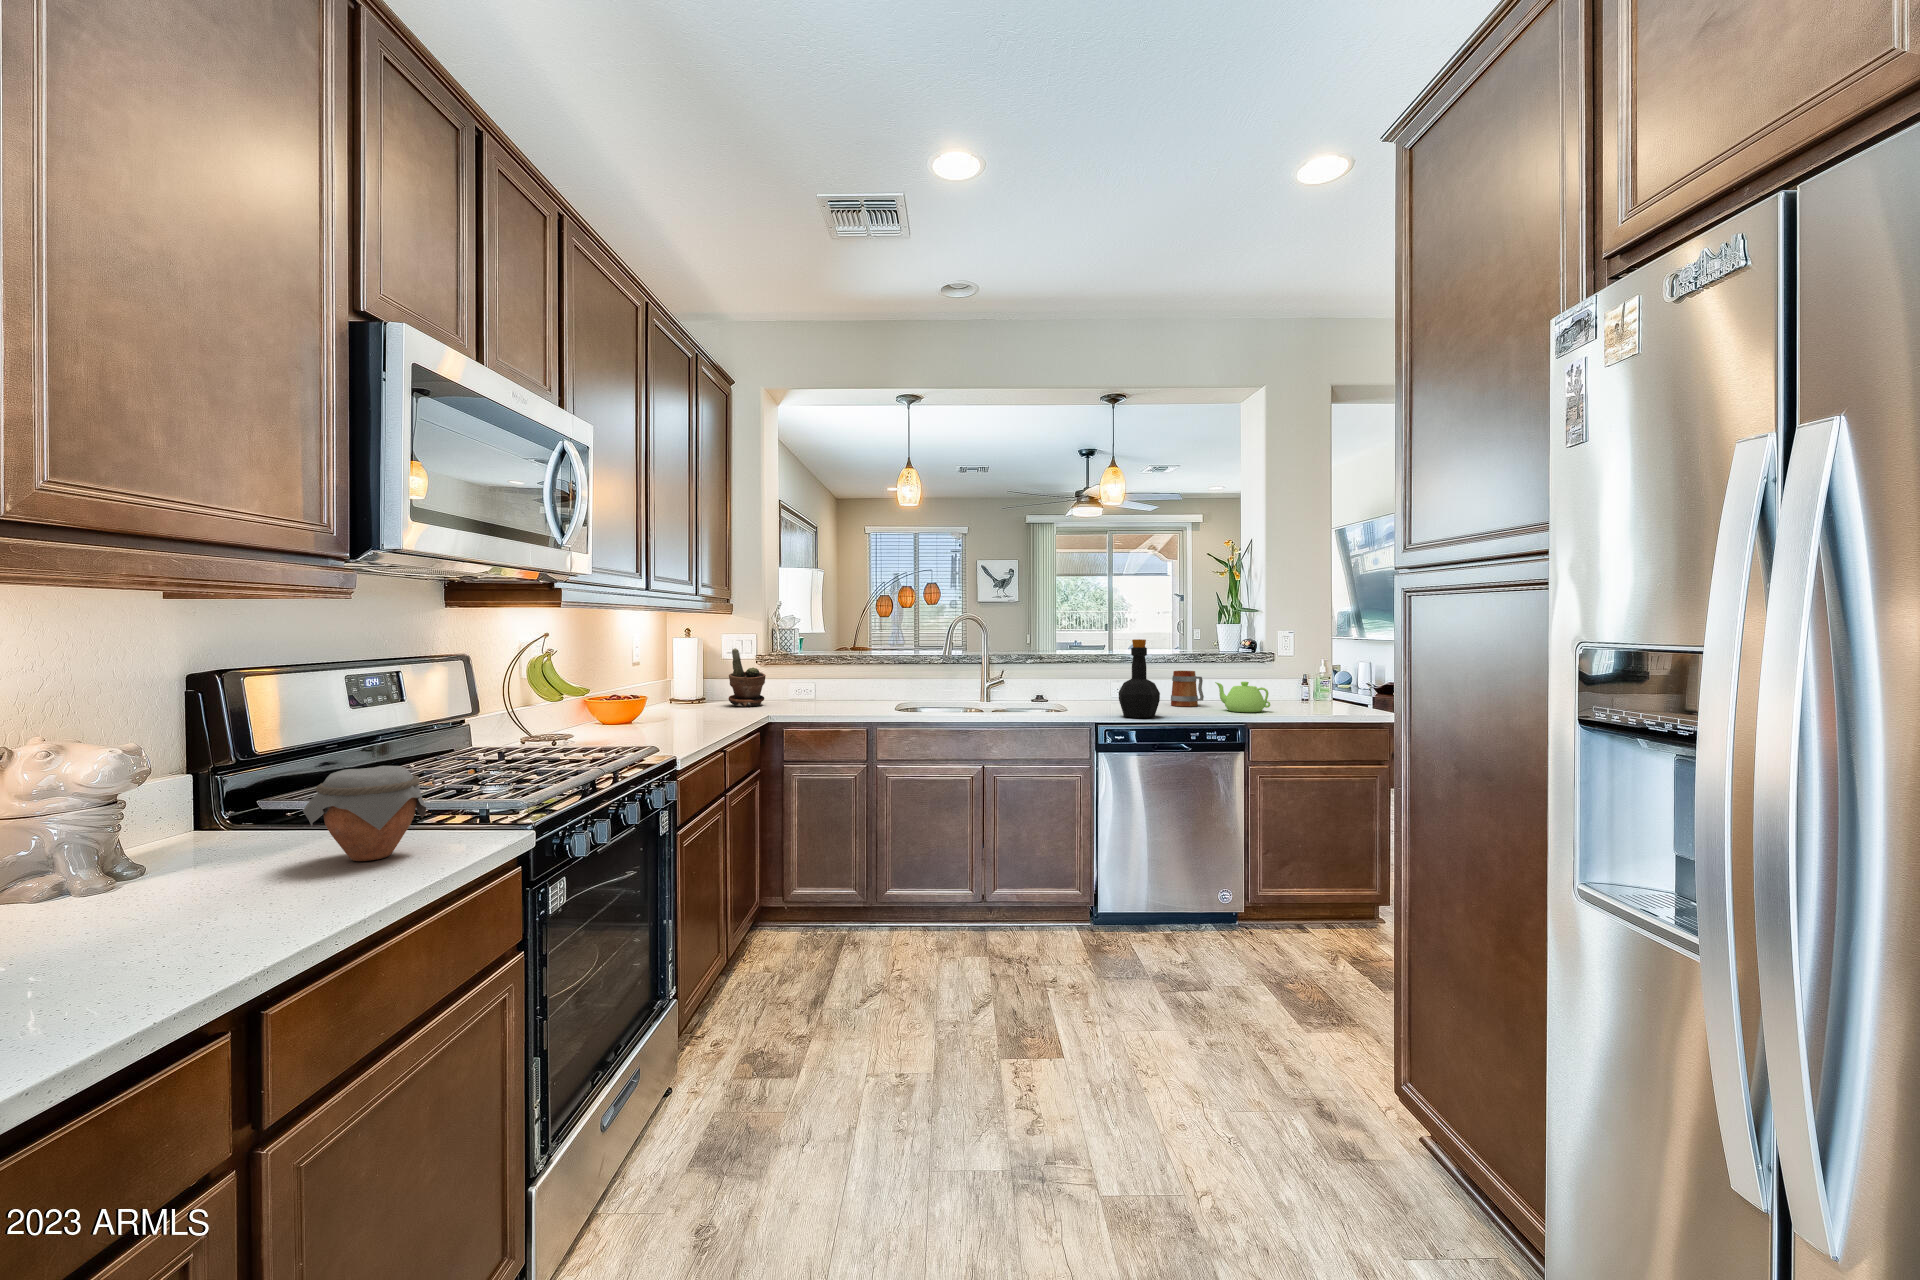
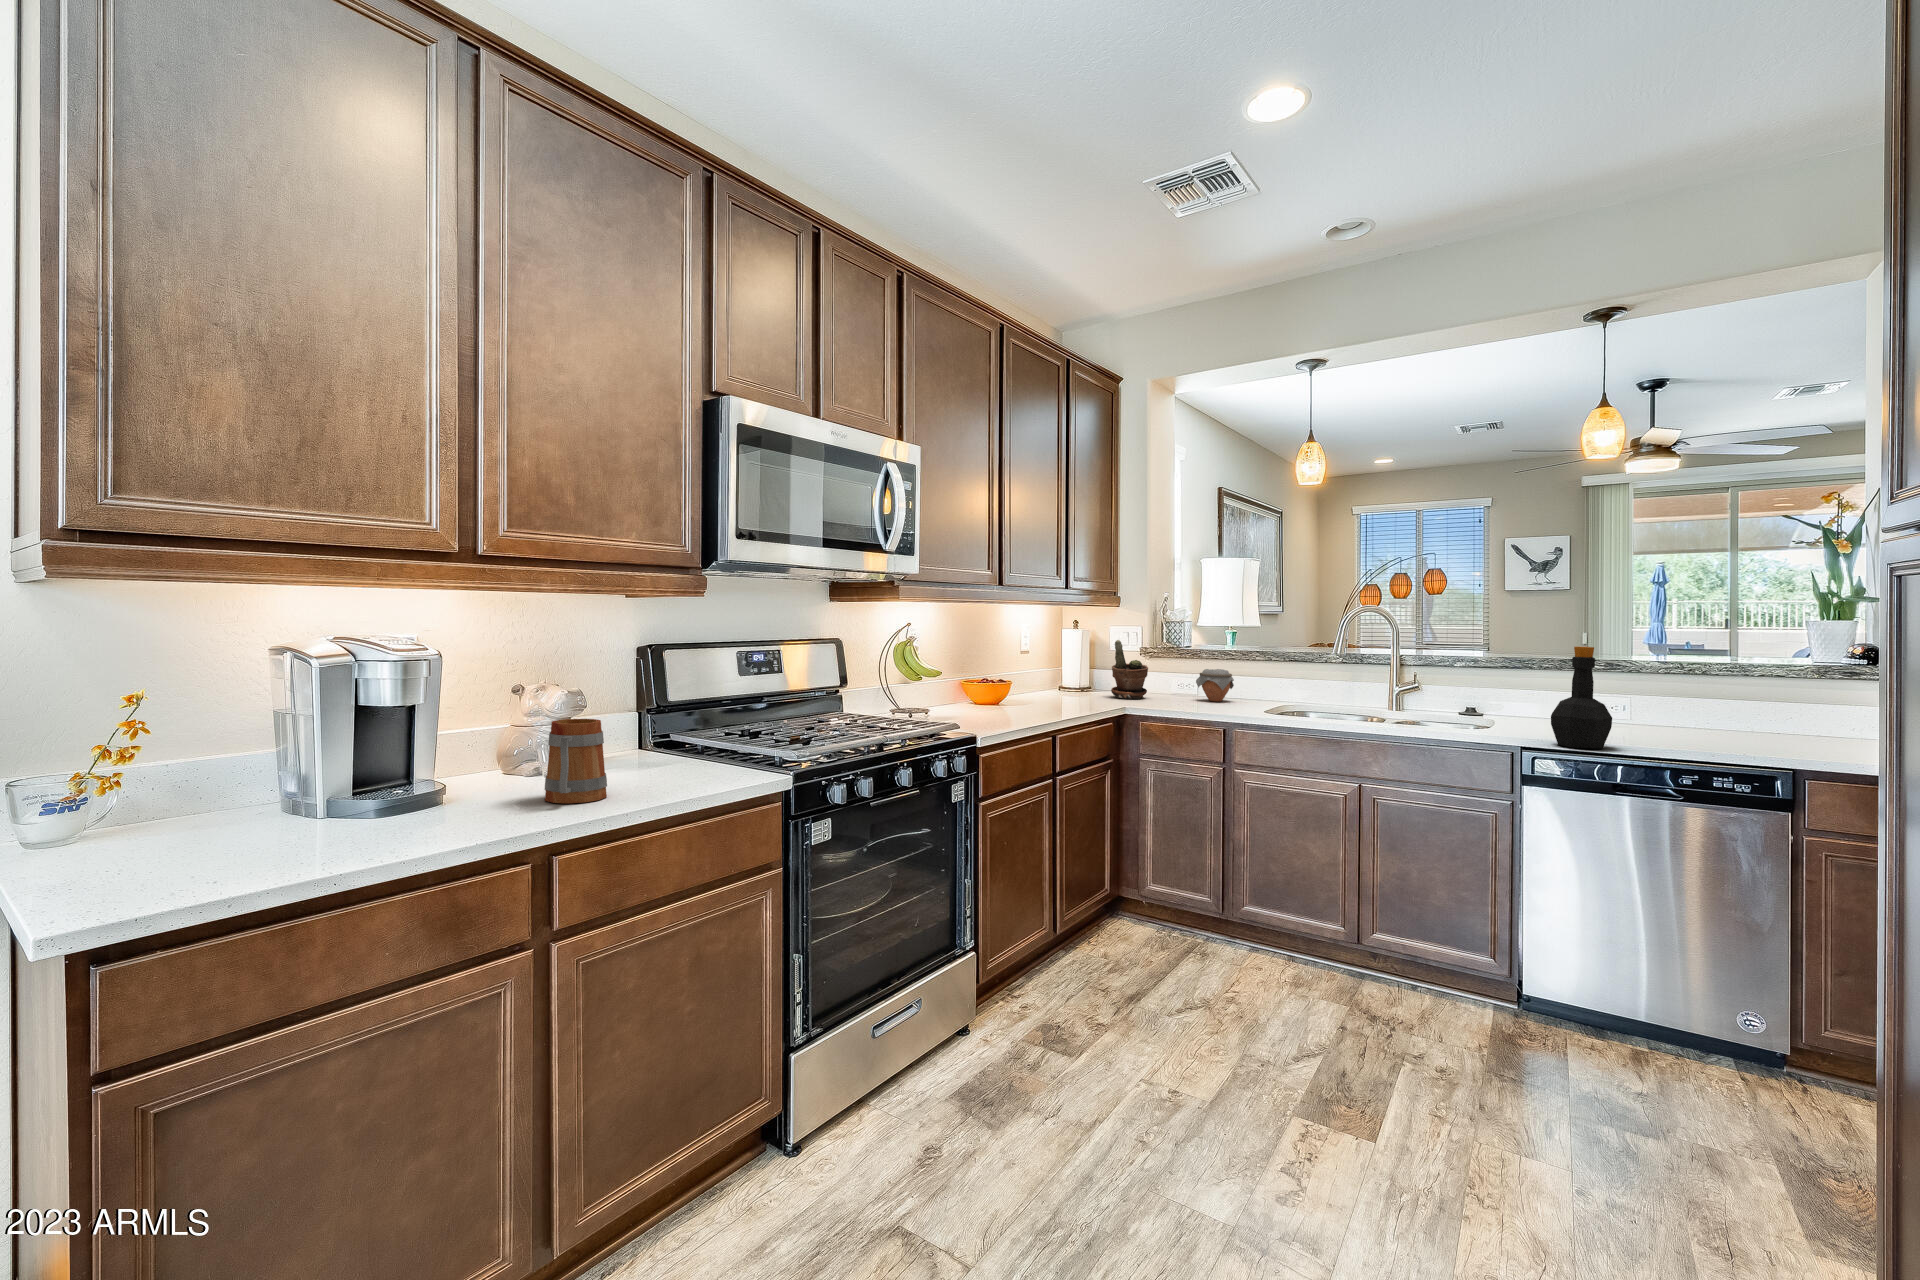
mug: present [1171,671,1204,706] -> present [545,719,607,803]
teapot: present [1215,682,1270,712] -> none [1727,709,1823,757]
jar: present [303,766,426,861] -> present [1196,669,1234,702]

